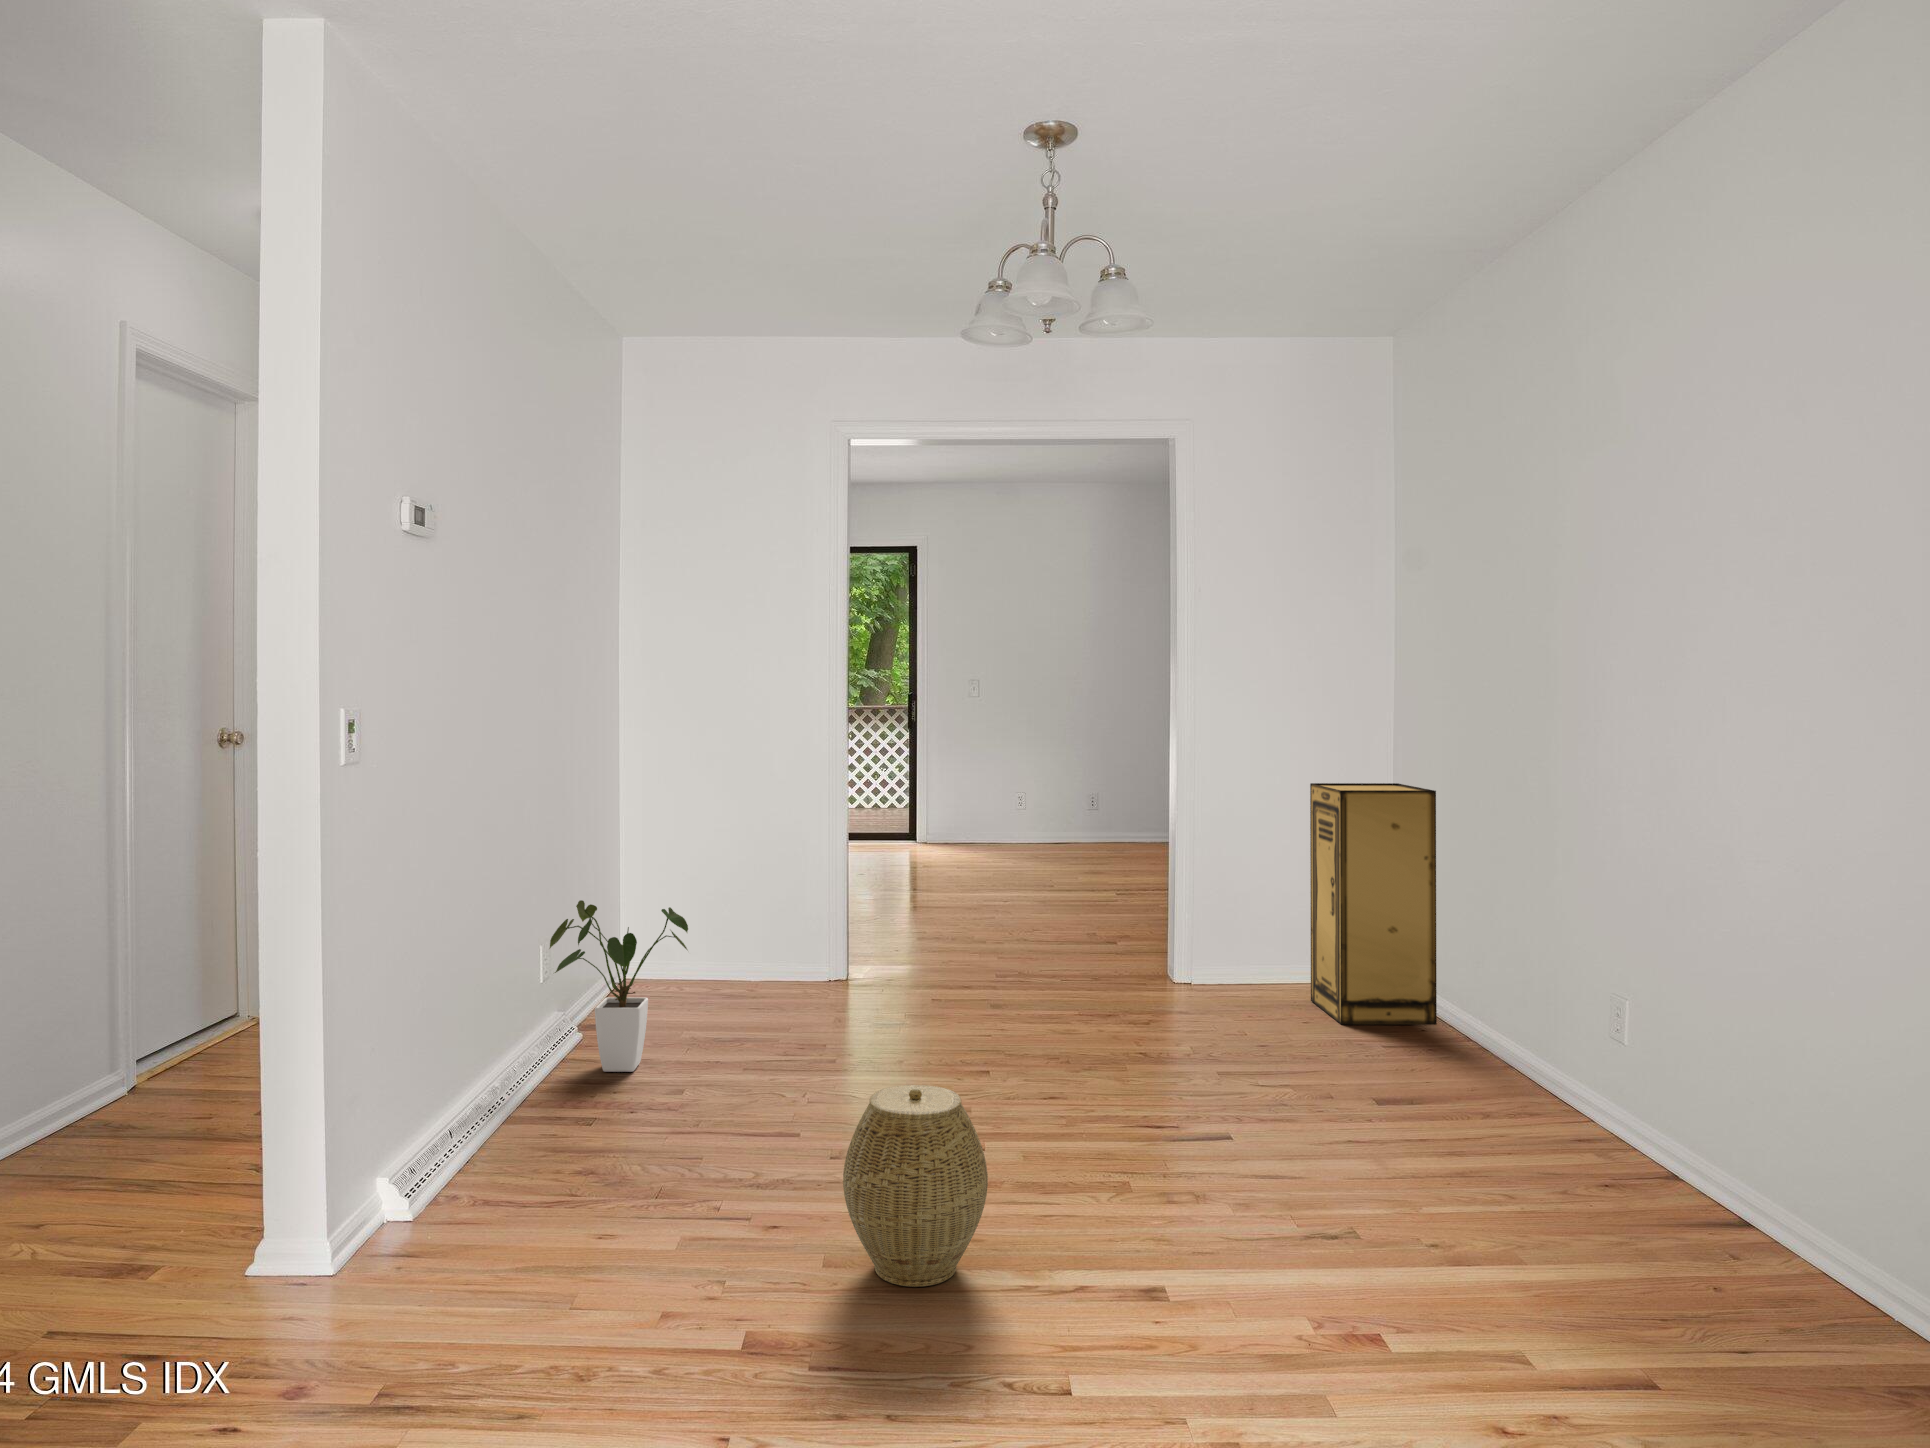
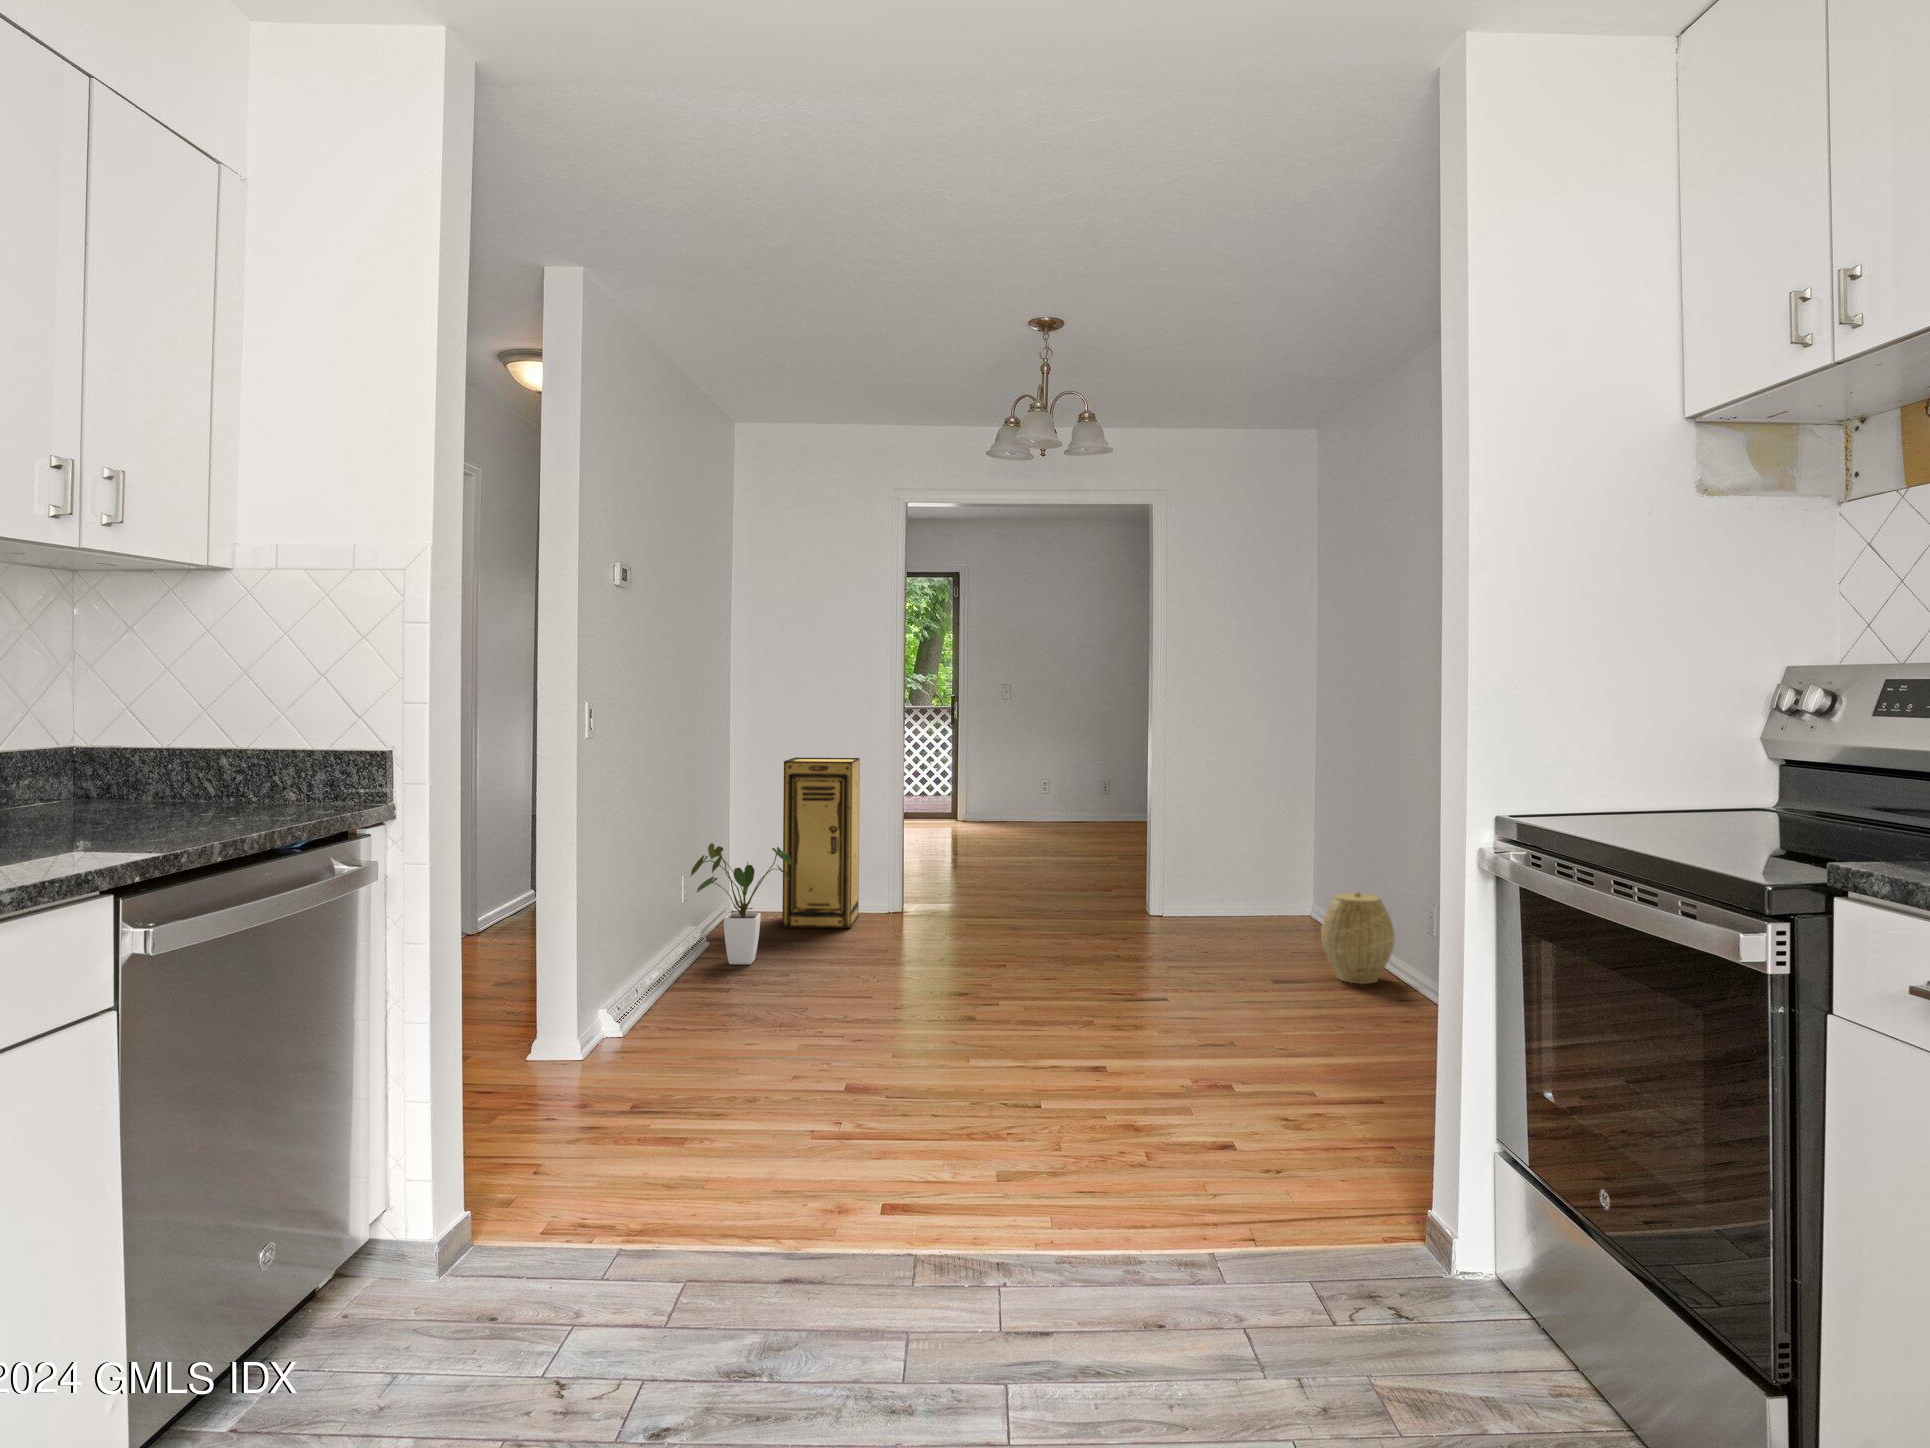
storage cabinet: present [1310,783,1437,1025] -> present [782,758,860,928]
woven basket: present [843,1085,988,1287] -> present [1321,892,1395,984]

